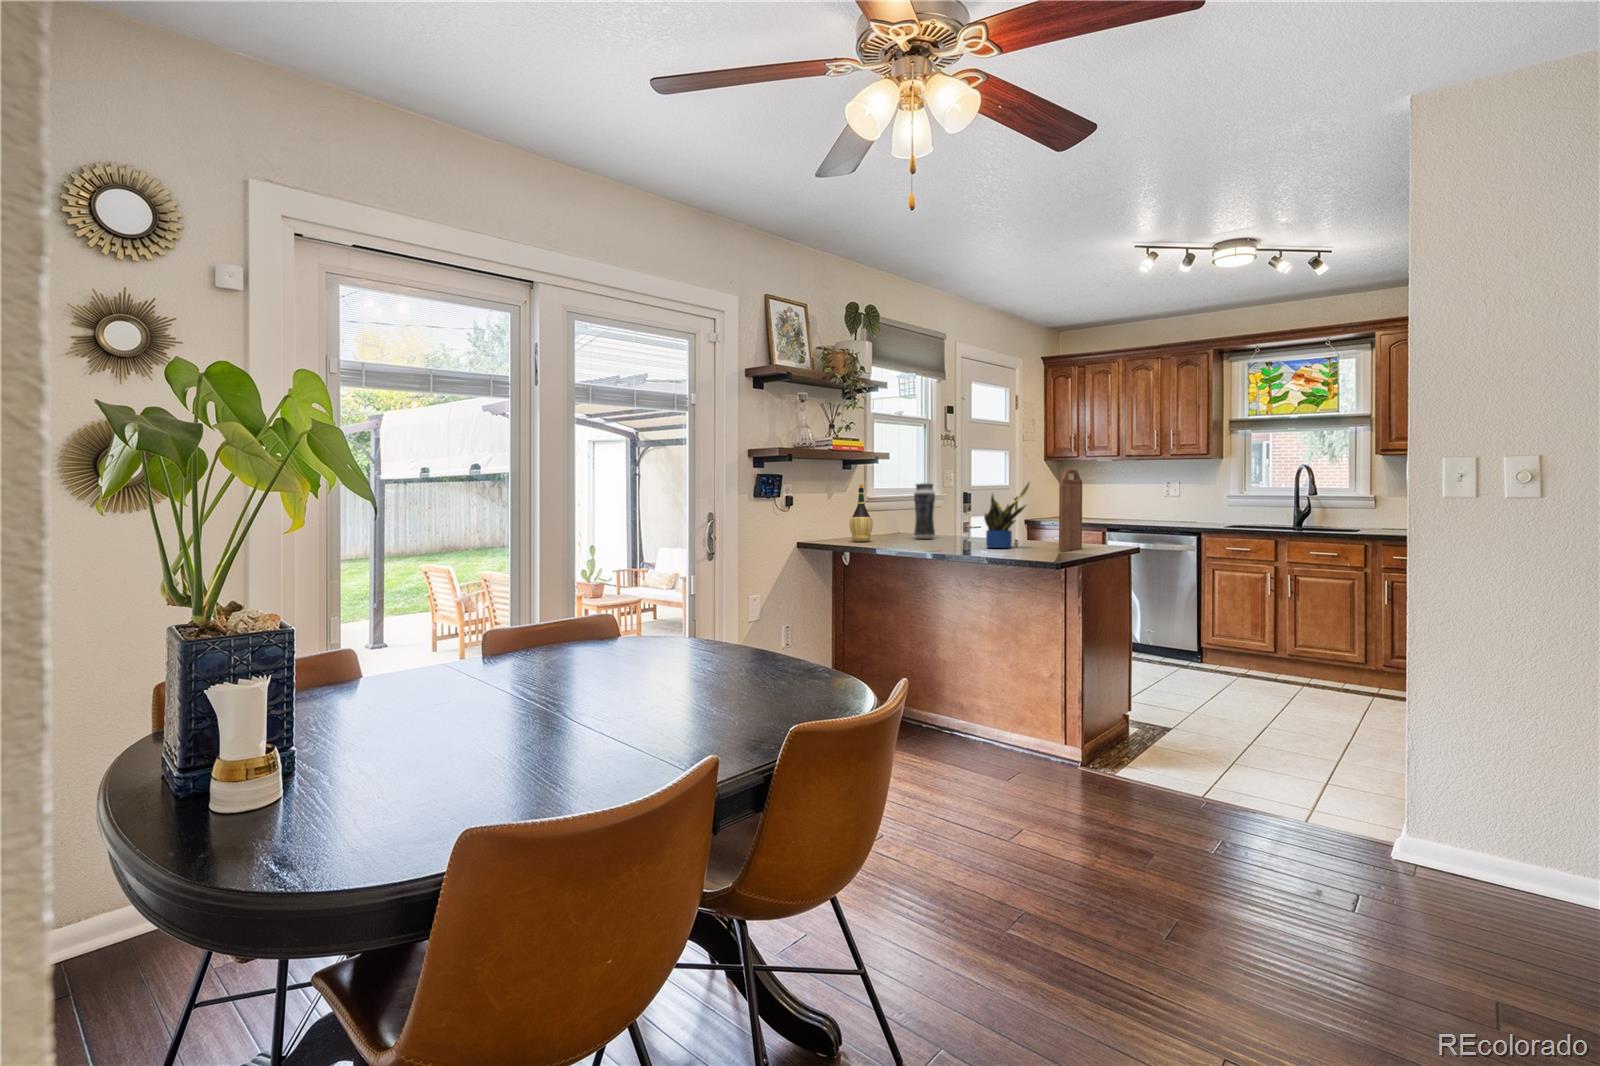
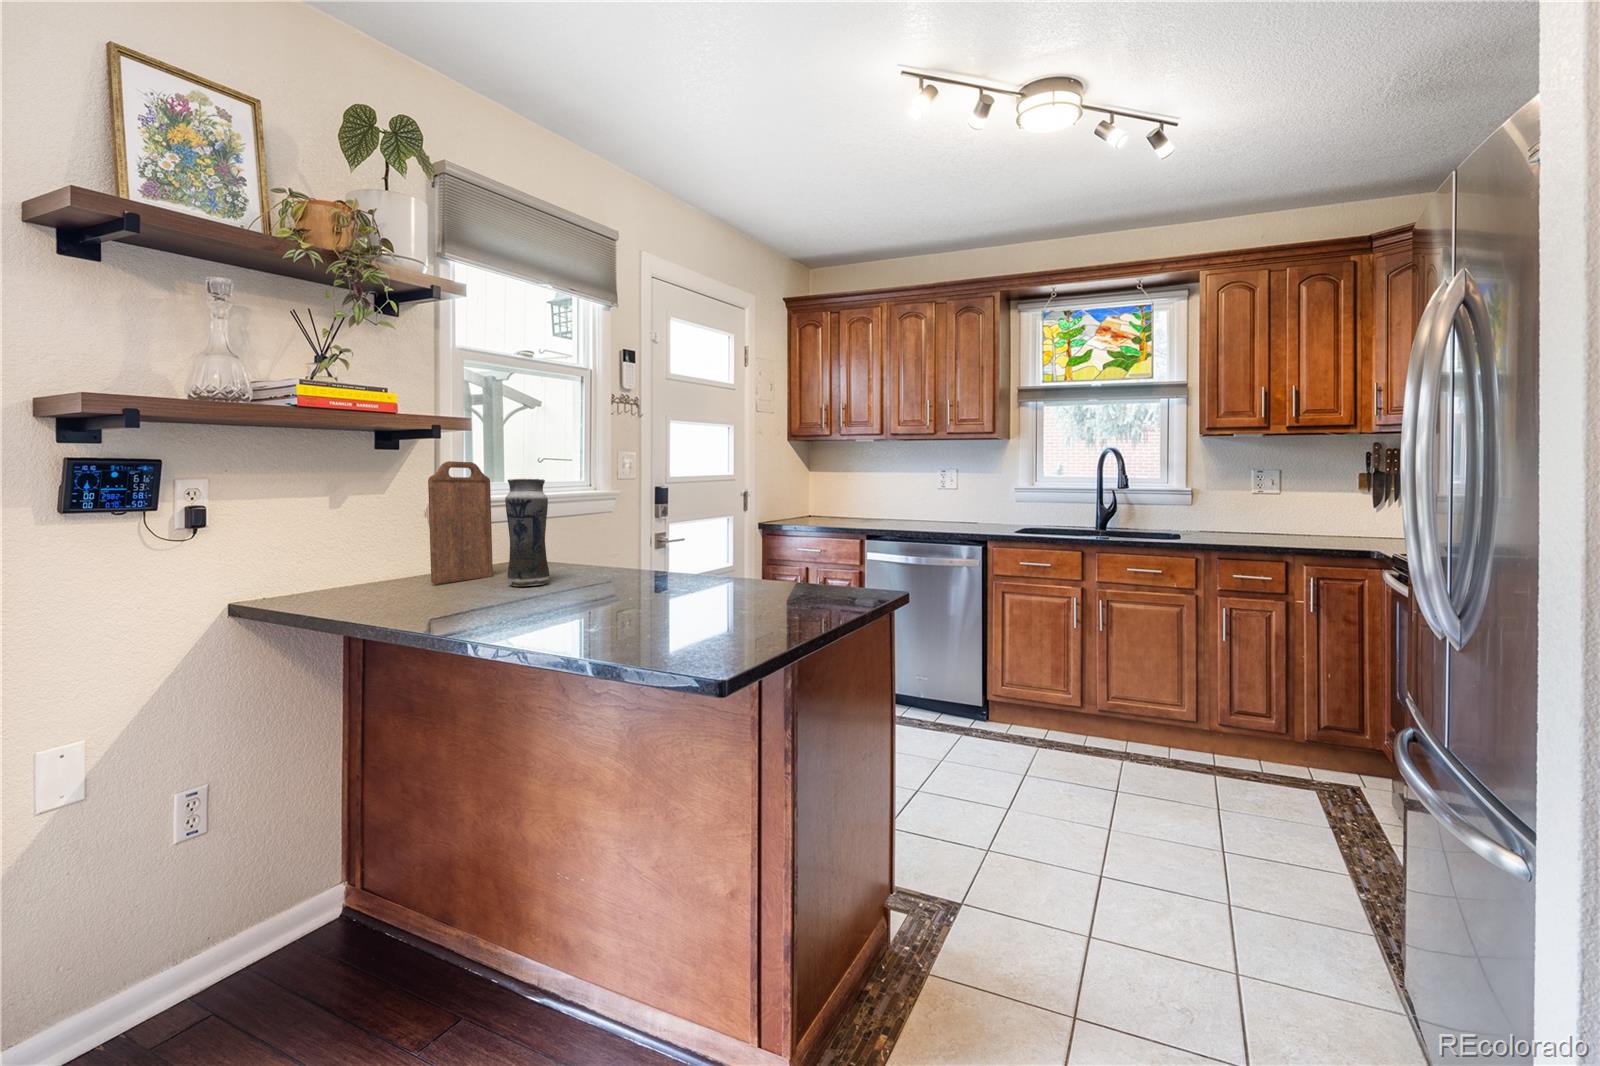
cutting board: present [1059,469,1082,551] -> present [428,461,493,584]
potted plant: present [984,483,1029,548] -> none [579,483,678,636]
wine bottle: present [850,484,873,542] -> none [345,482,400,601]

